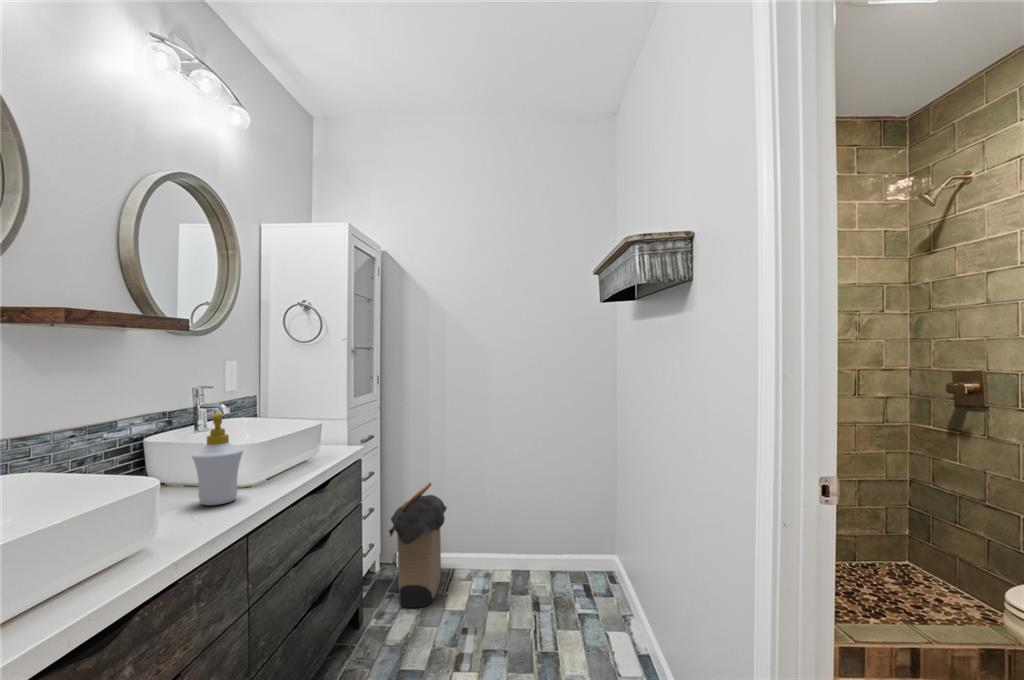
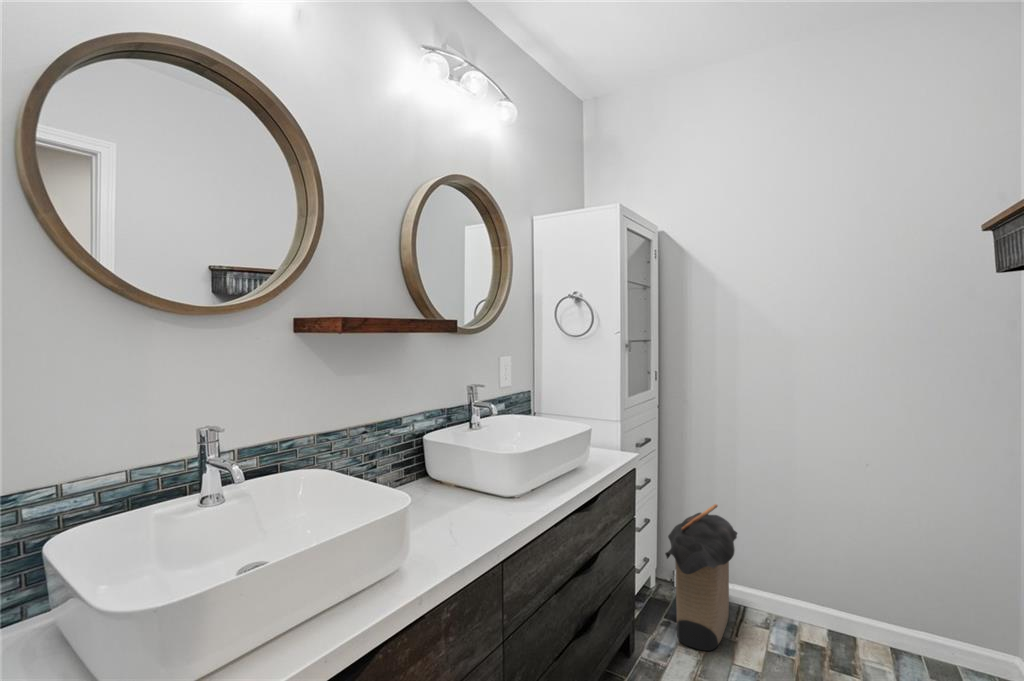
soap bottle: present [192,413,243,505] -> none [452,423,499,522]

